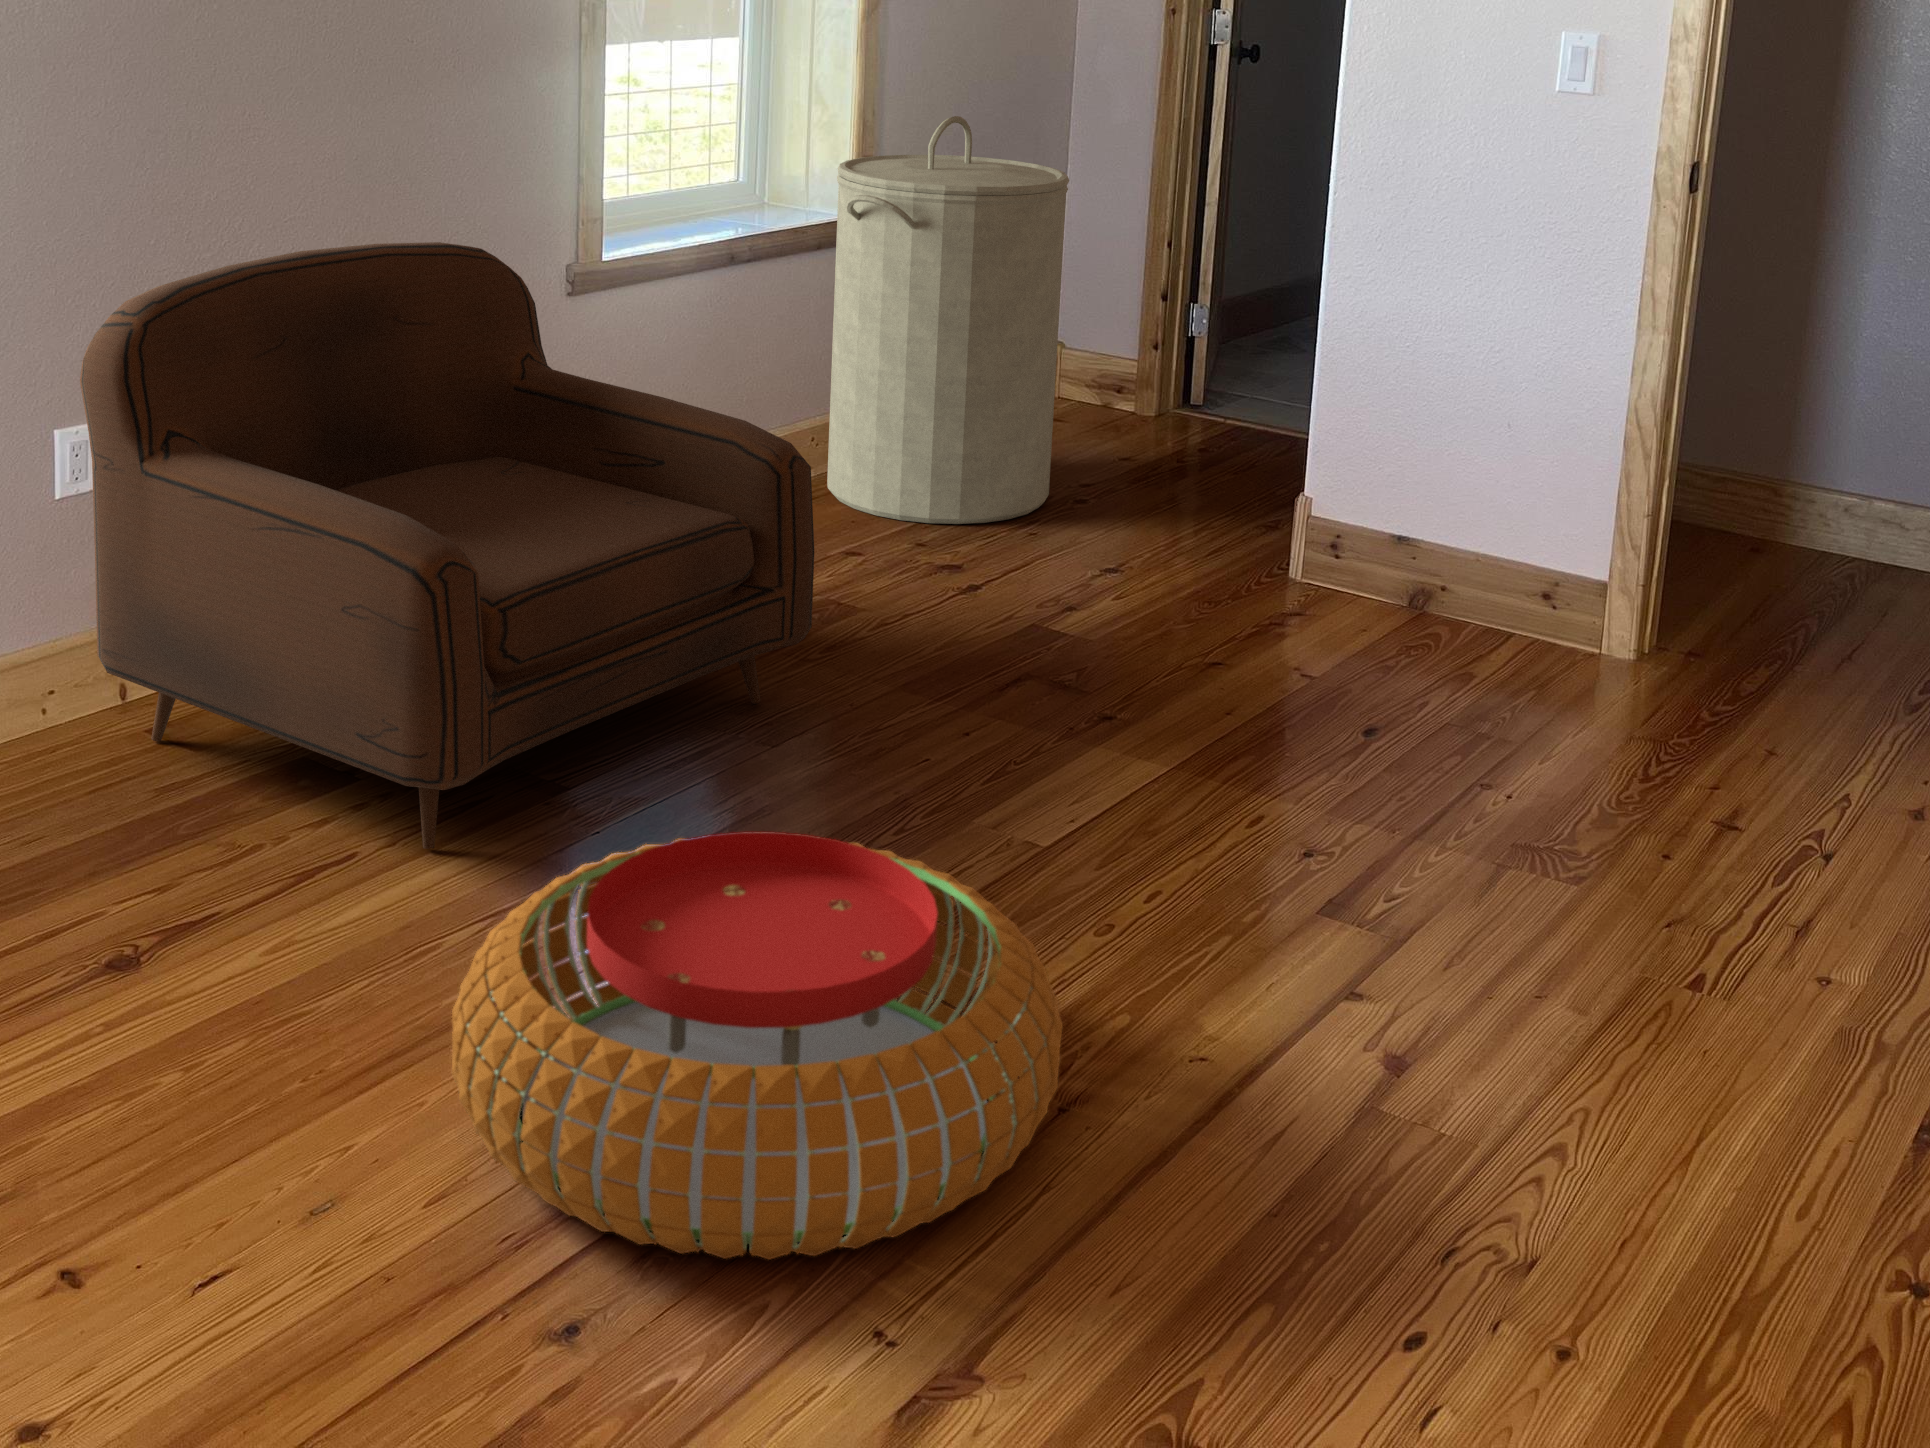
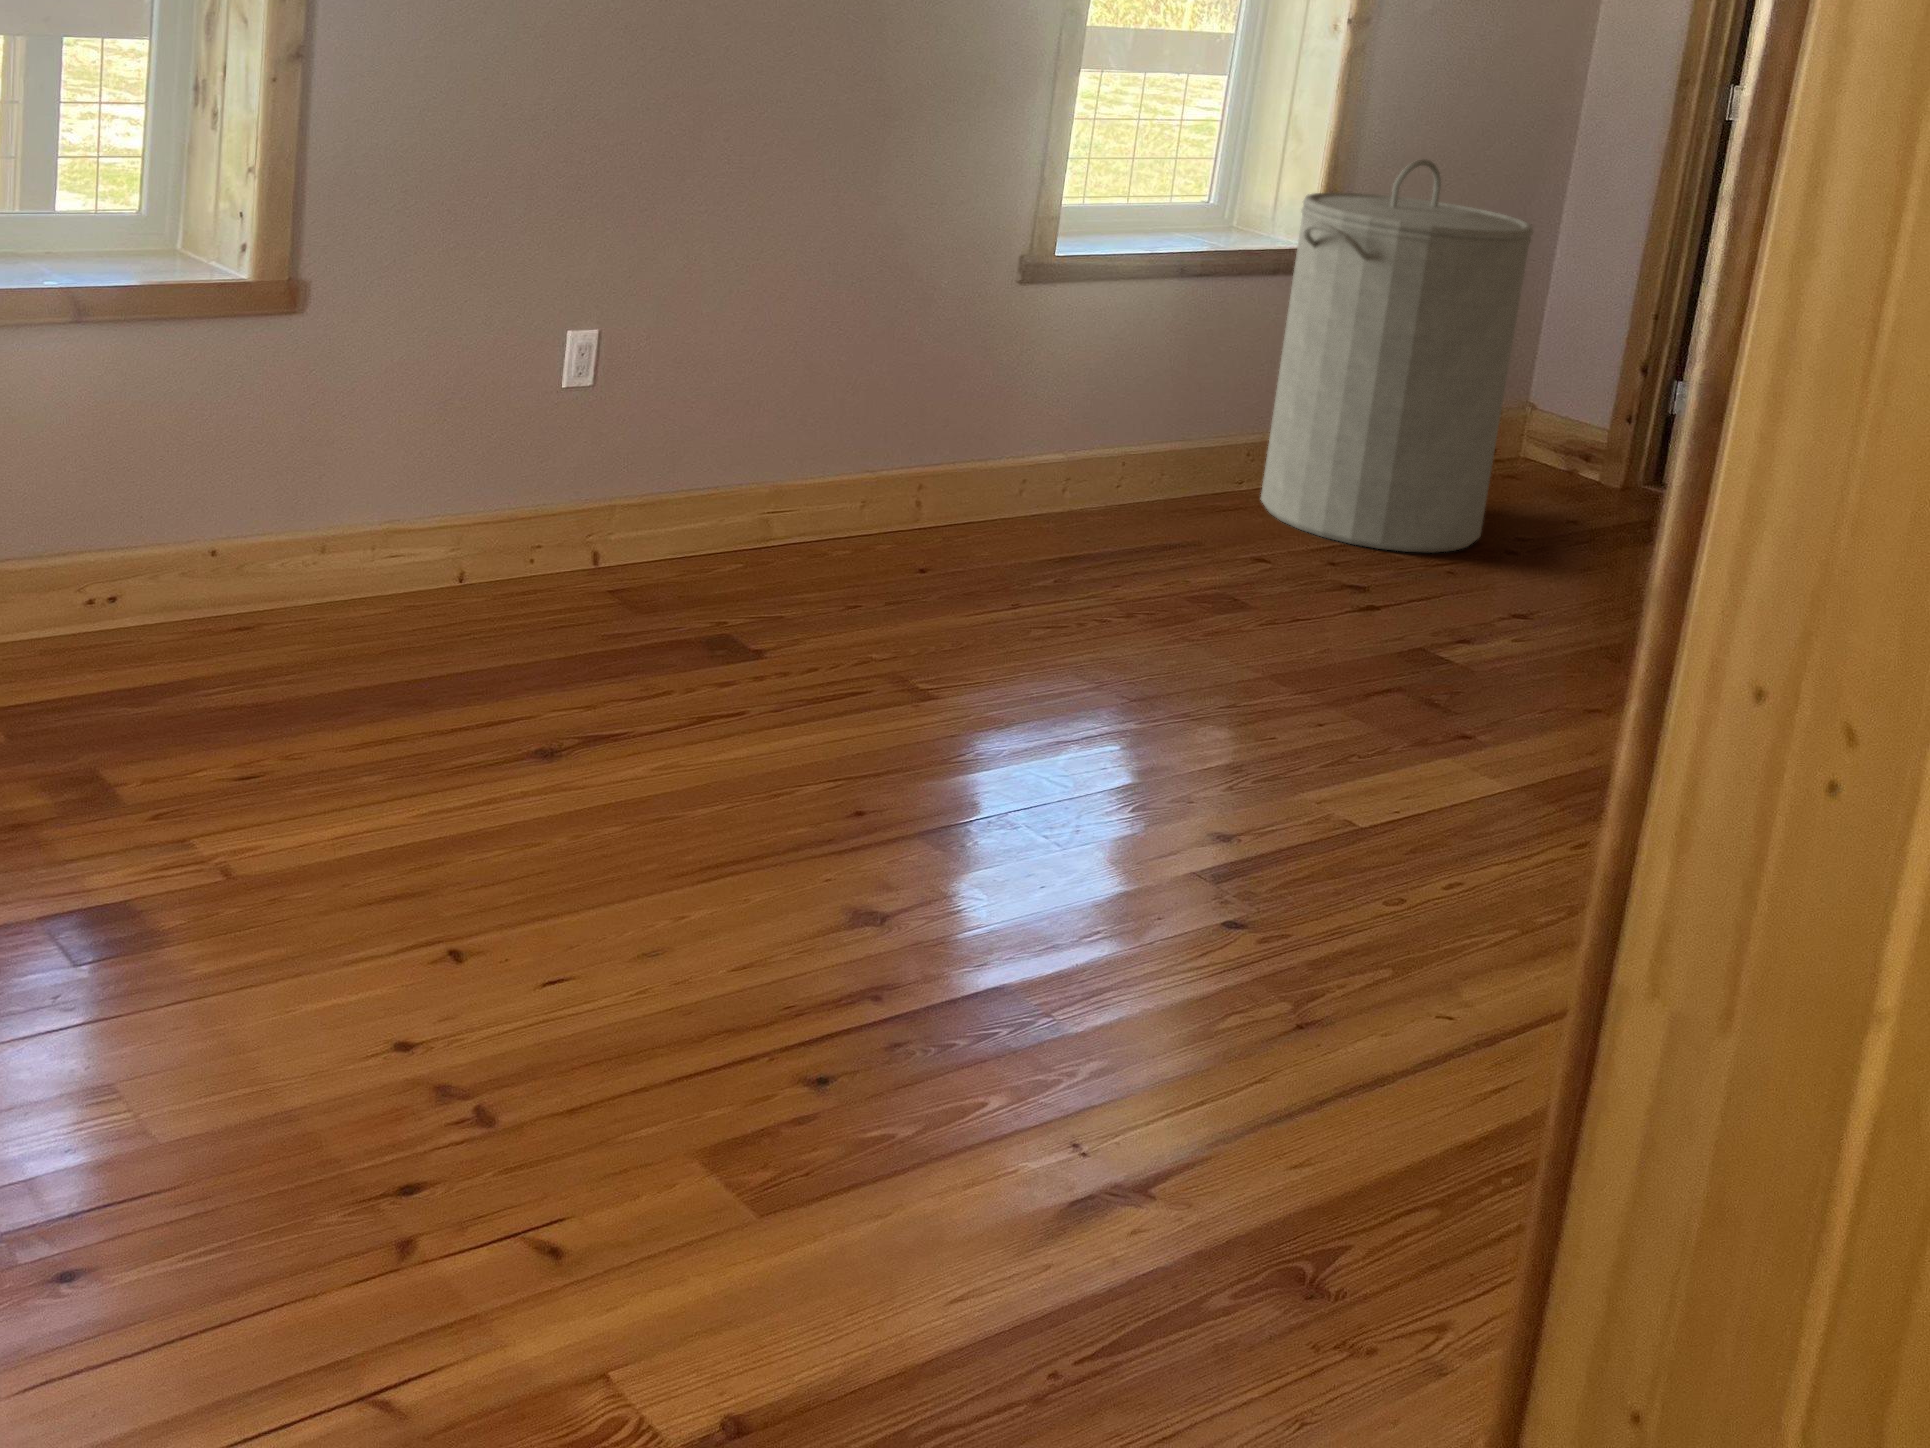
armchair: present [80,242,814,849] -> none [577,207,1205,718]
pouf: present [452,831,1063,1260] -> none [768,723,1310,1080]

